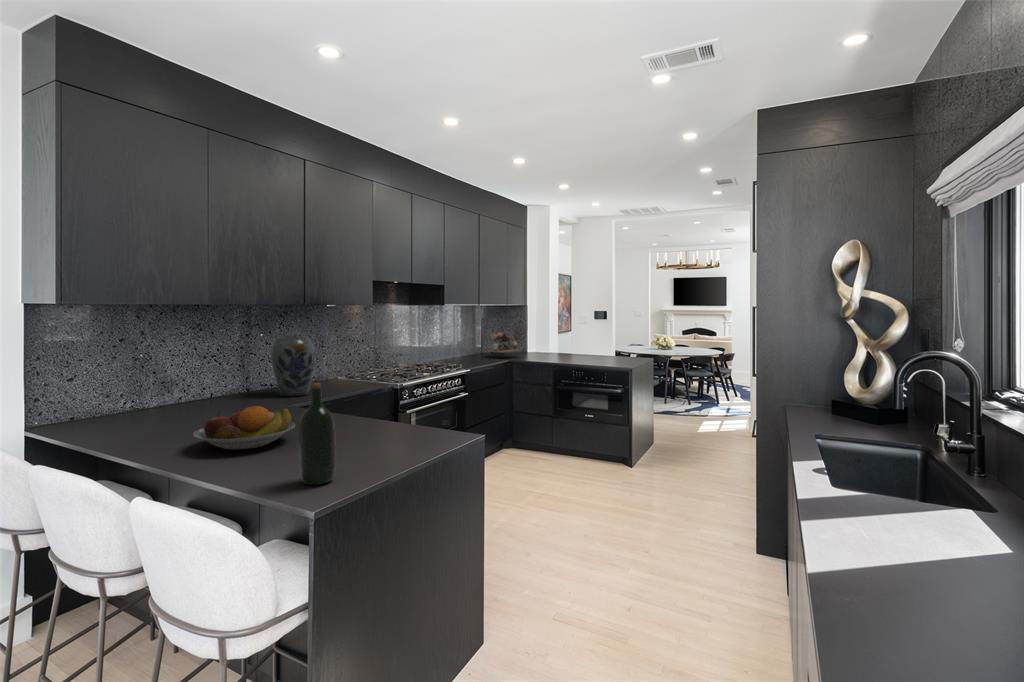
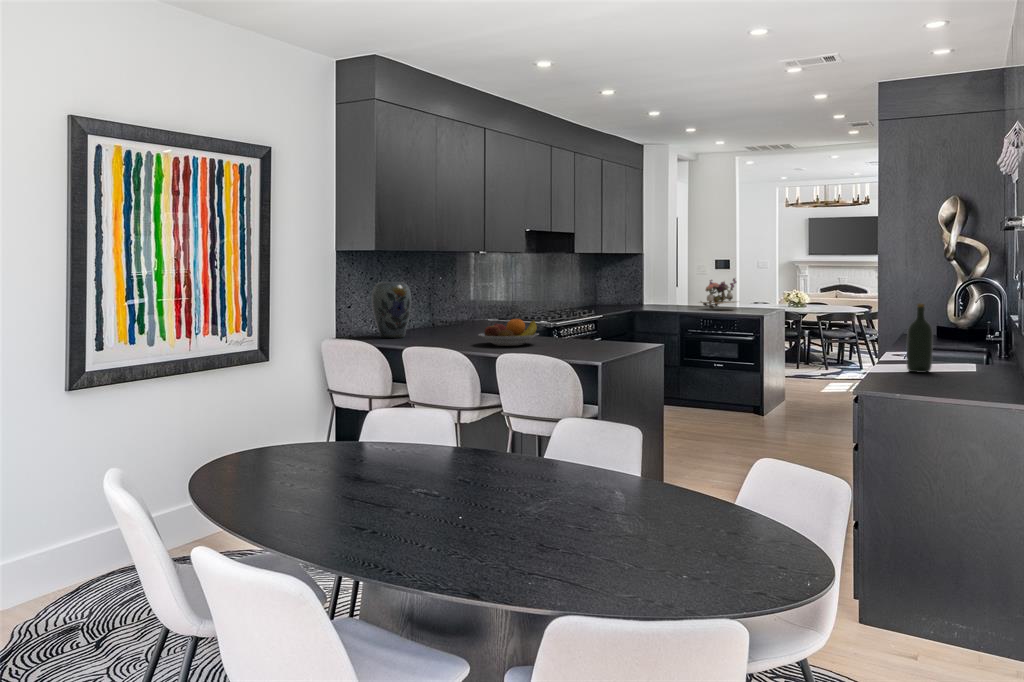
flower arrangement: present [487,329,520,356] -> present [701,279,736,308]
vase: present [271,336,316,397] -> present [372,282,411,338]
wine bottle: present [299,383,336,485] -> present [907,304,933,373]

